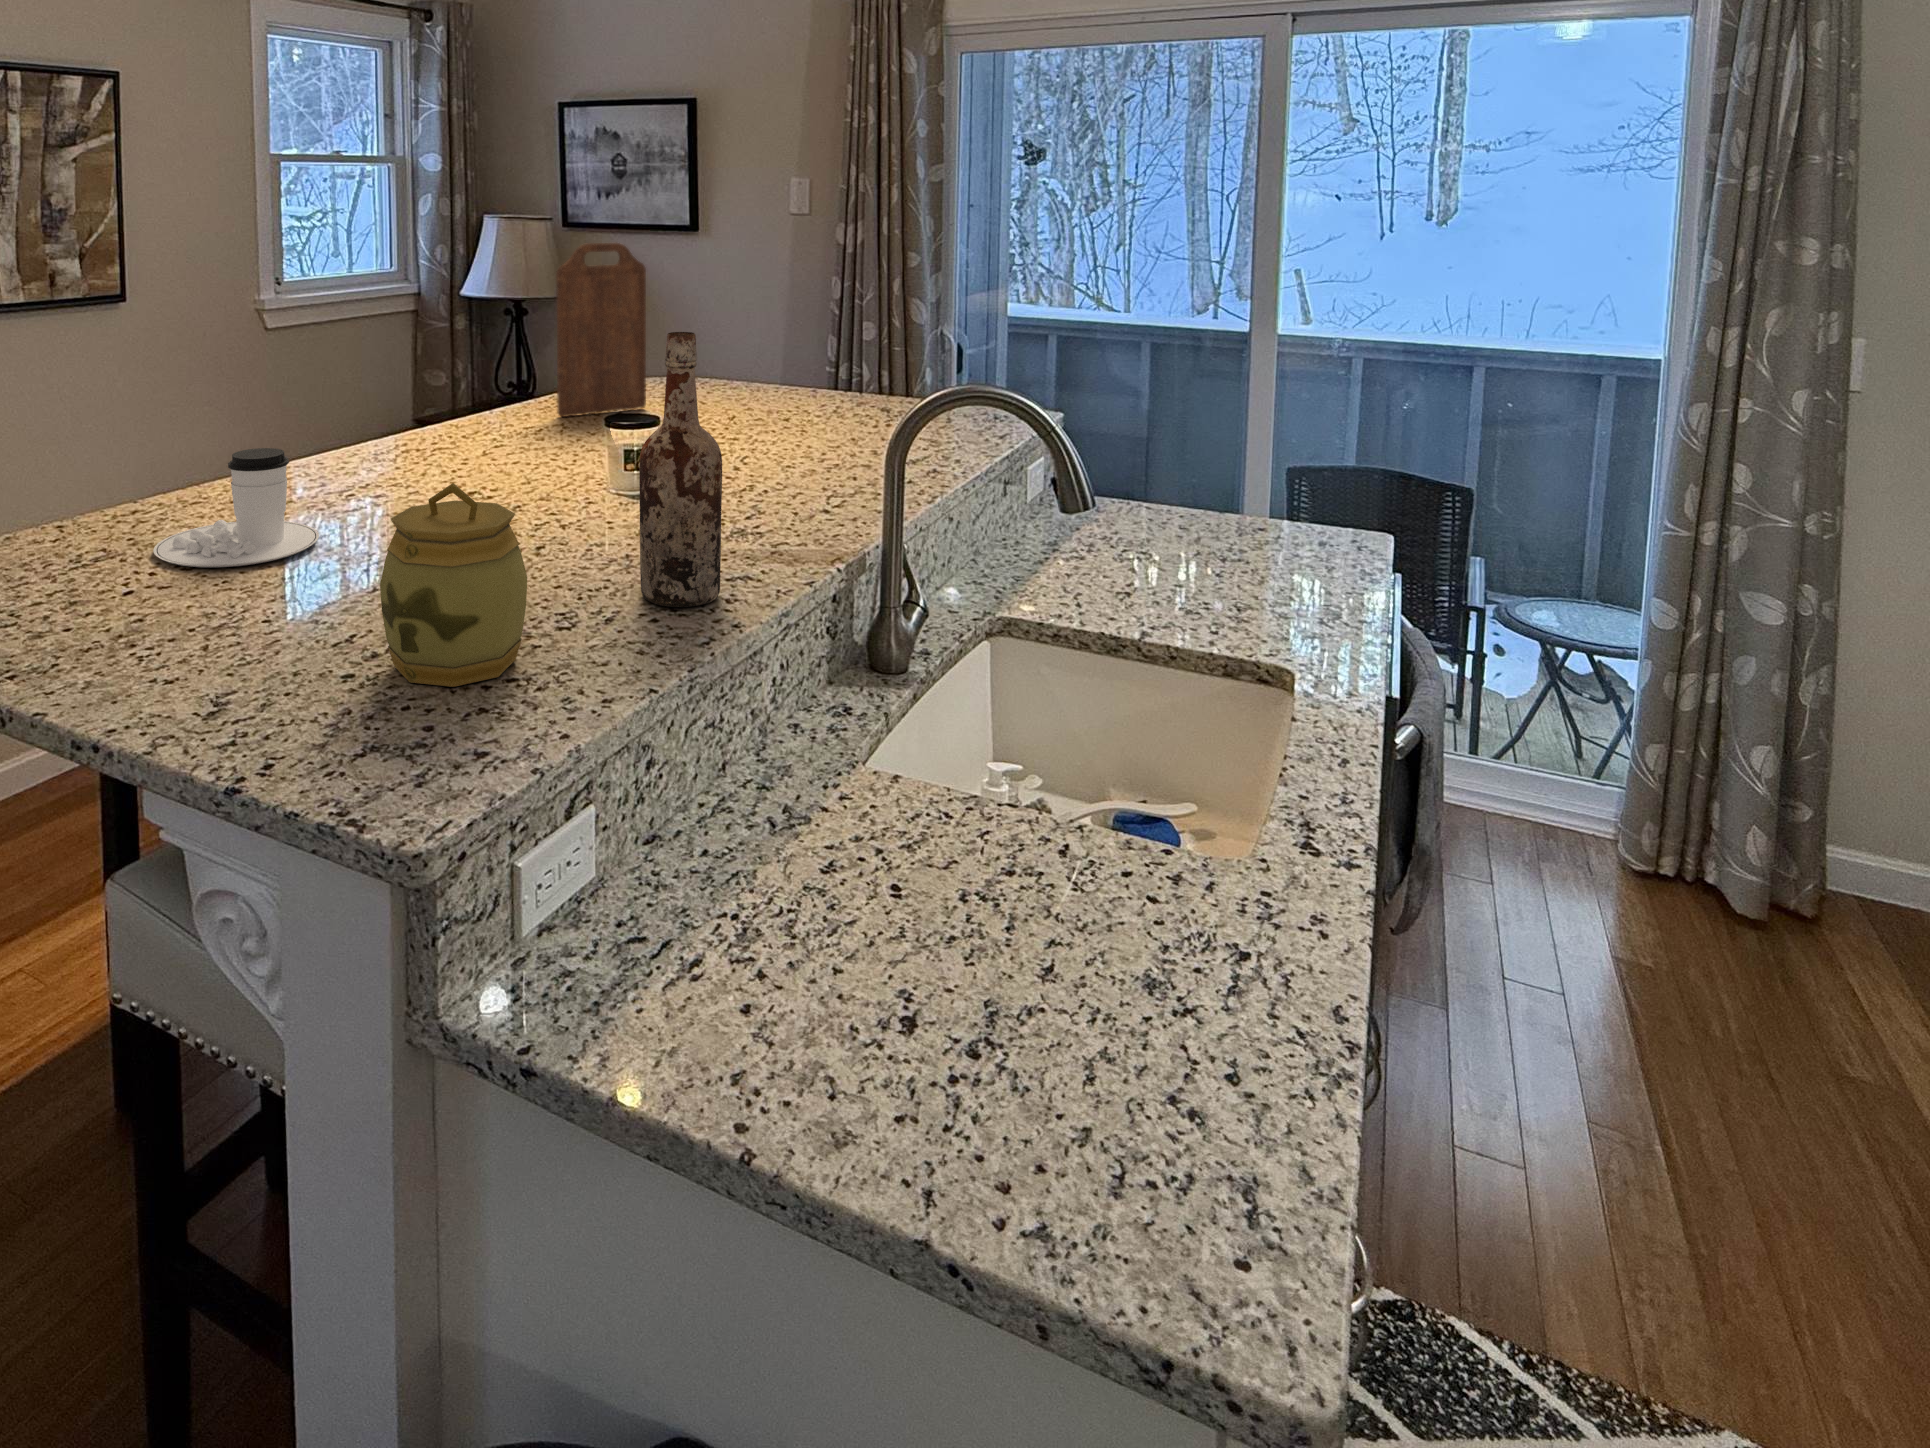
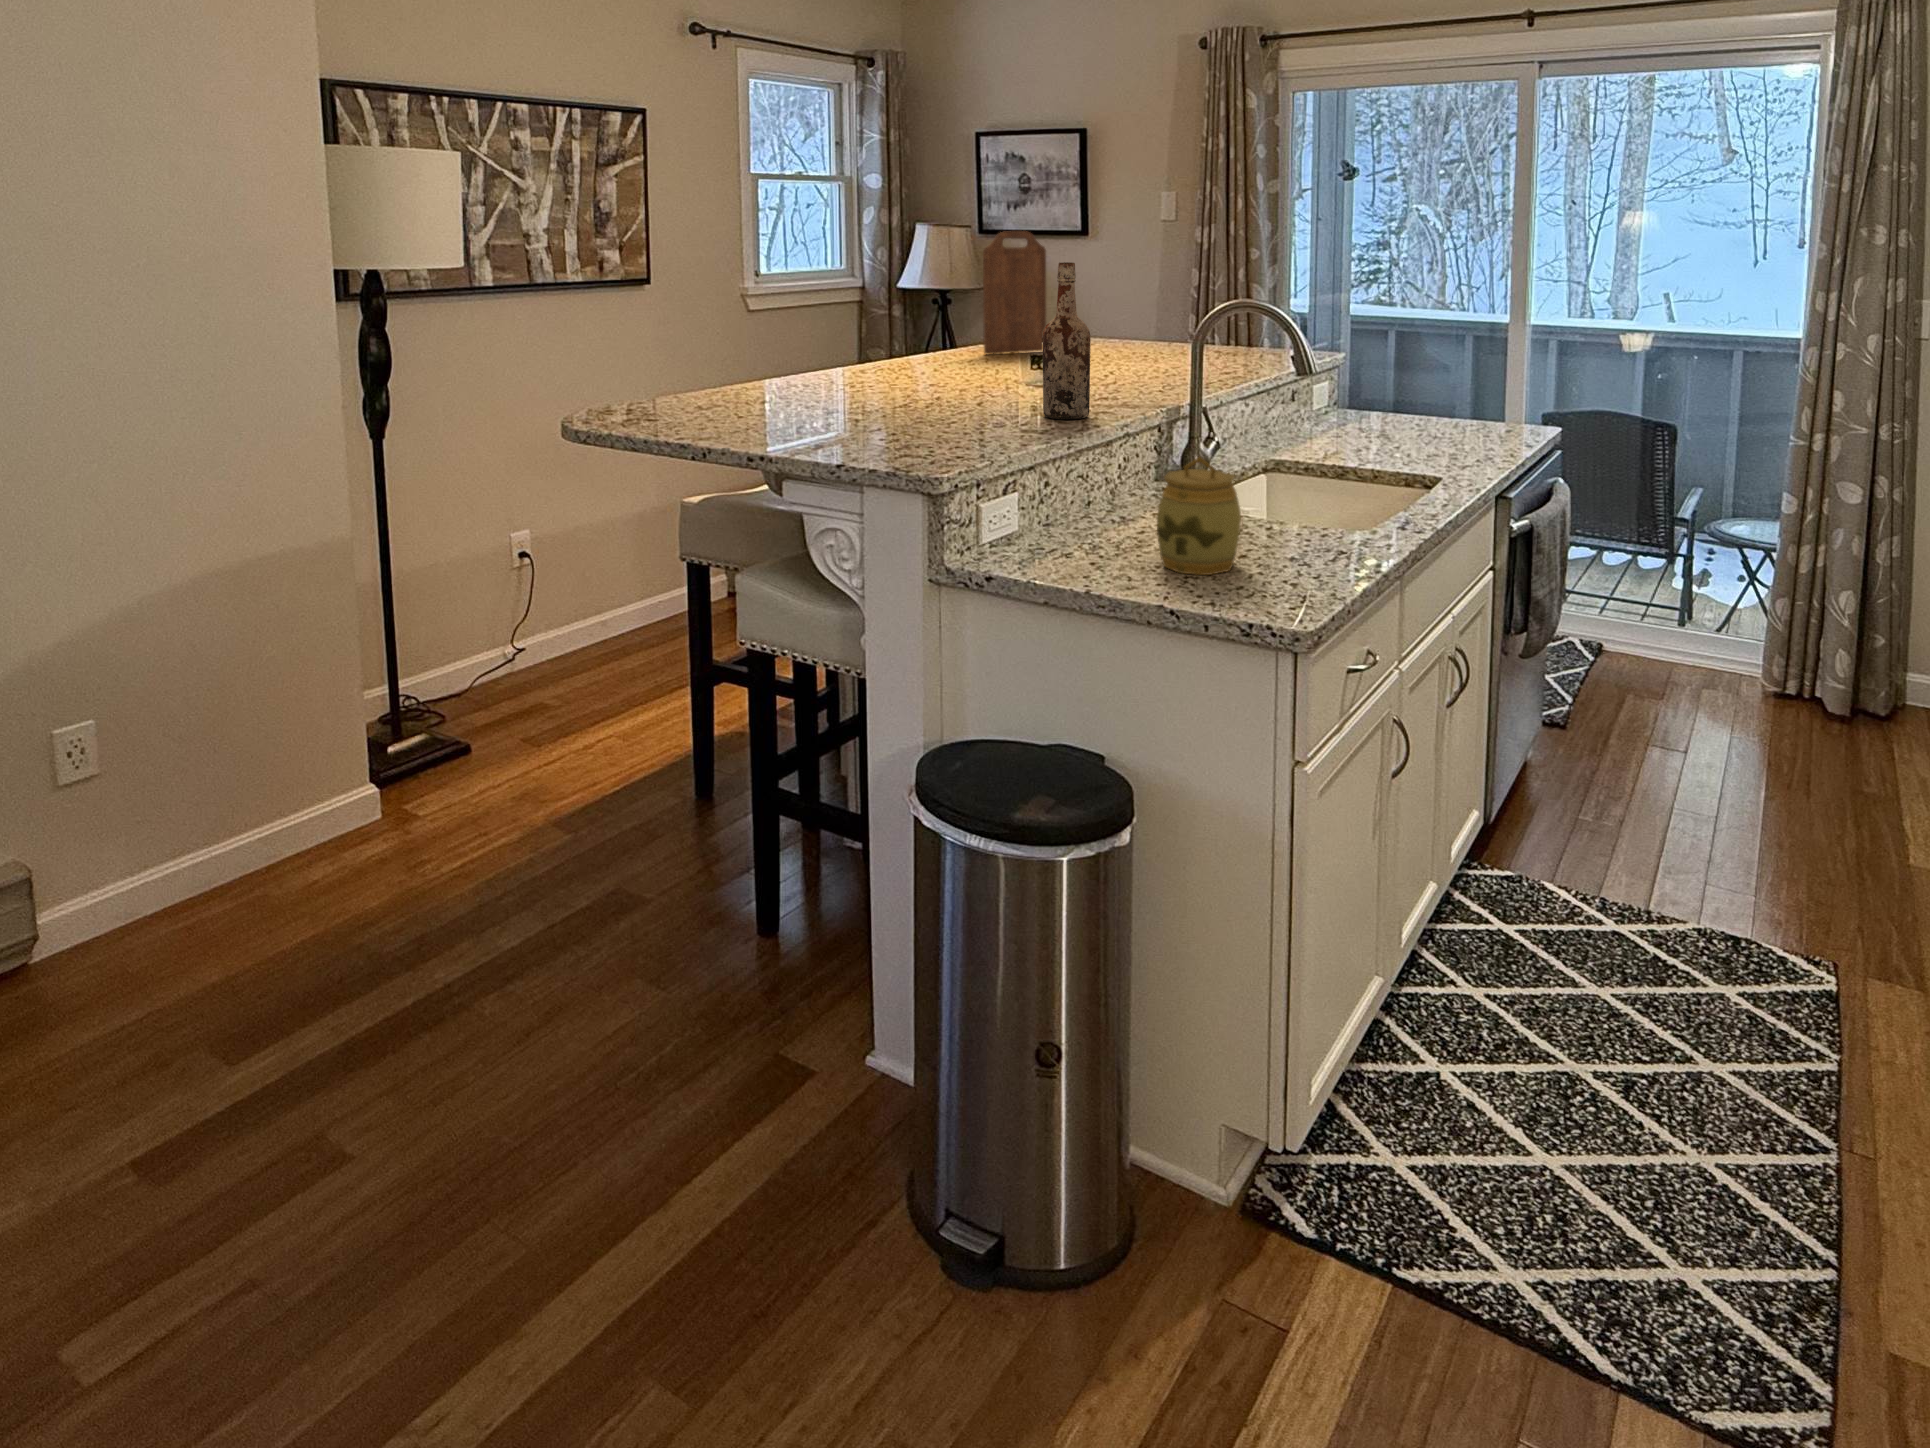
coffee cup: present [153,448,319,567] -> none [751,342,847,406]
jar: present [380,483,527,687] -> present [1157,457,1241,575]

